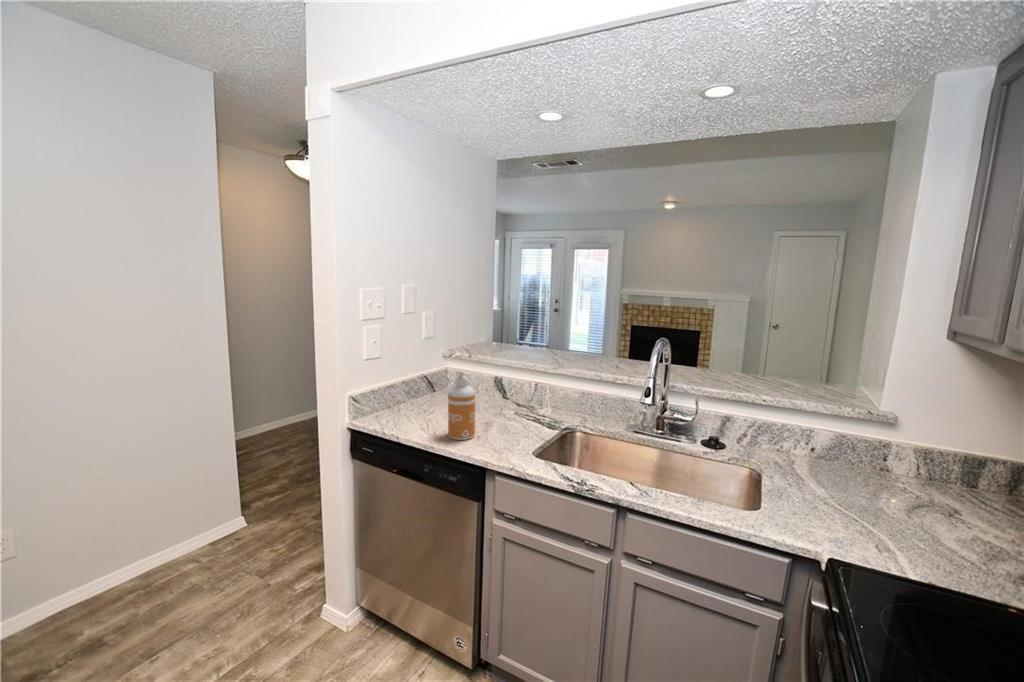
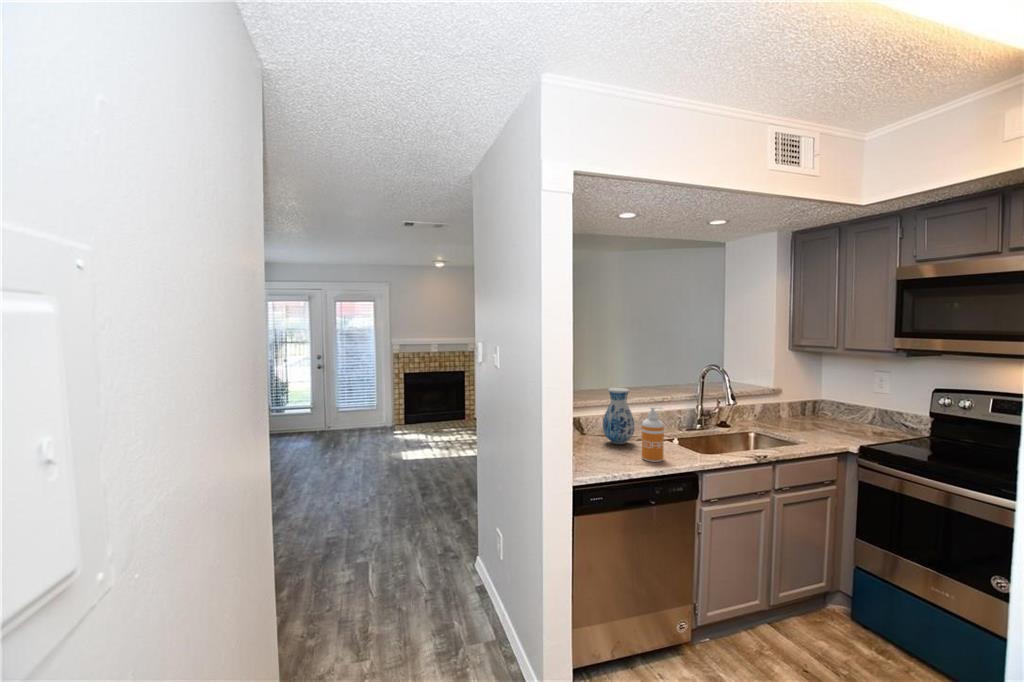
vase: none [484,347,523,417] -> present [603,388,635,444]

